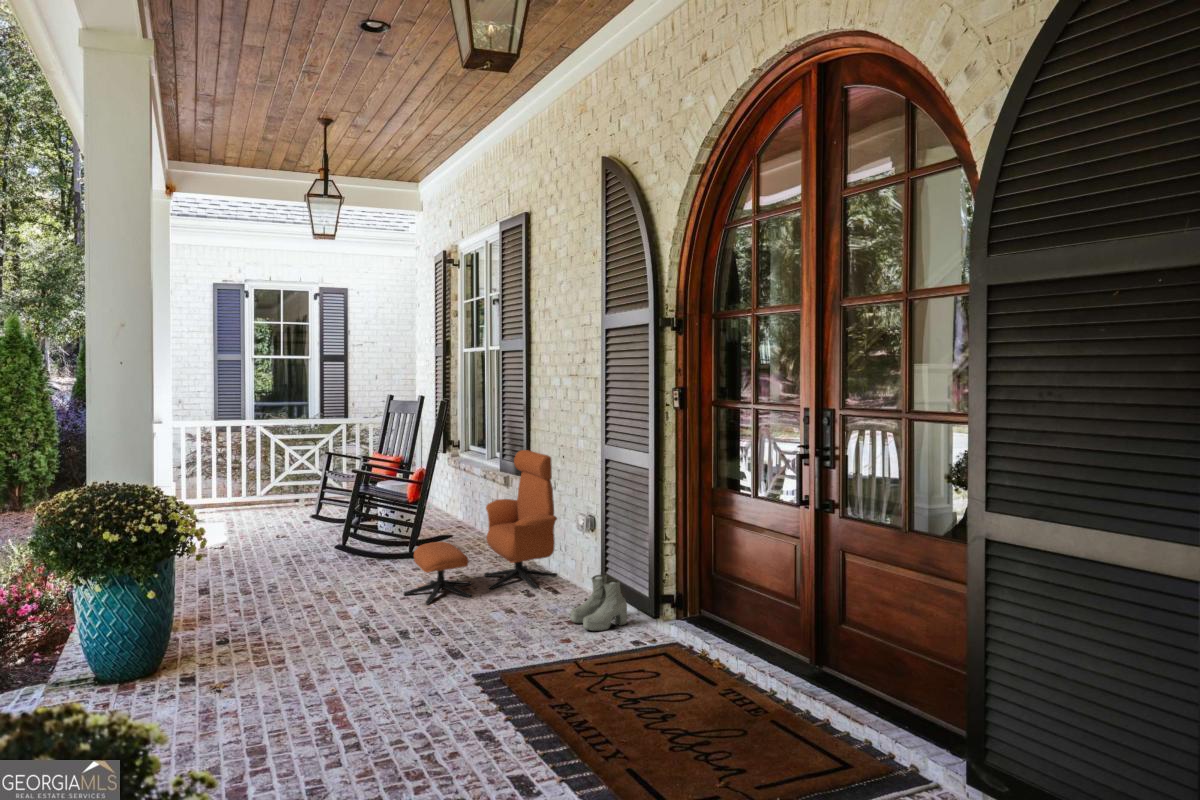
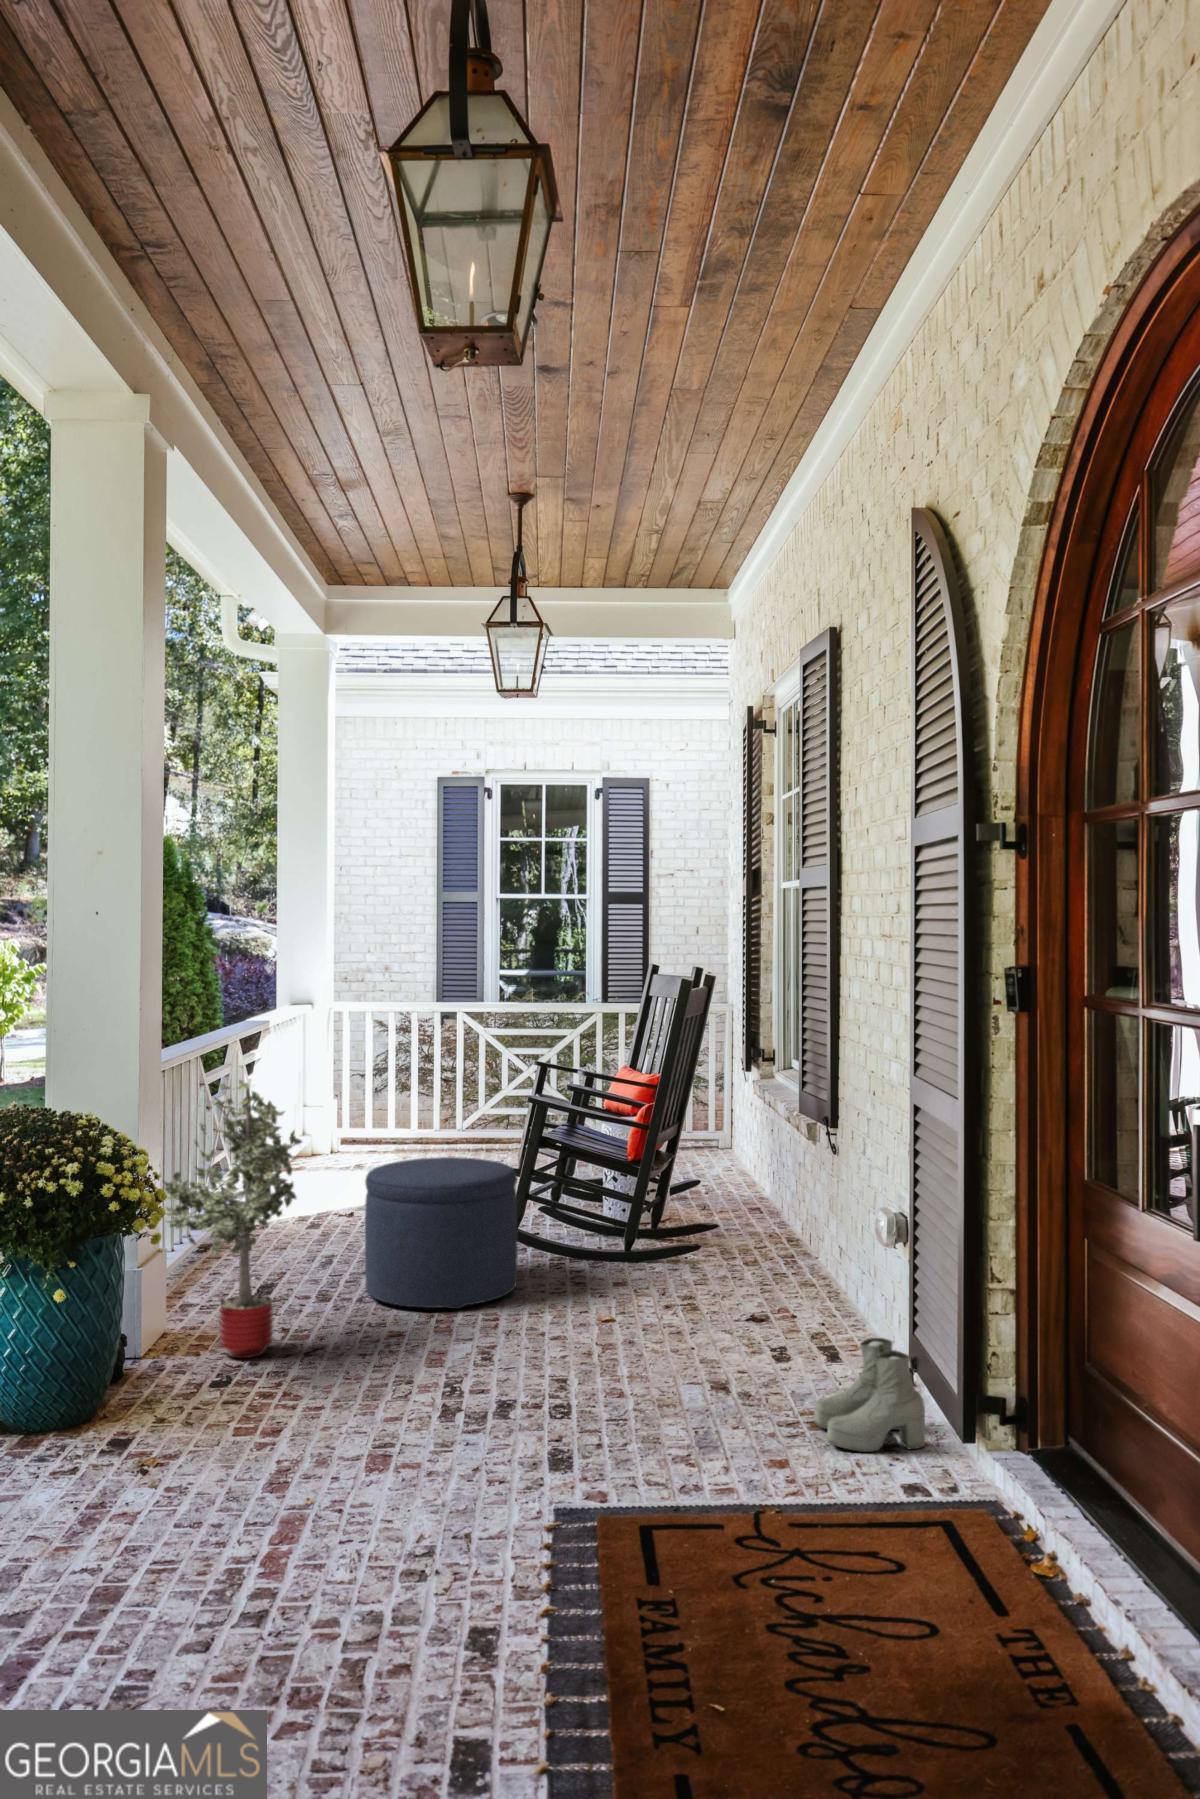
lounge chair: present [403,450,557,604] -> none [565,1078,859,1353]
potted tree: none [142,472,246,644] -> present [164,1080,302,1358]
ottoman: none [264,509,360,598] -> present [365,1157,518,1309]

